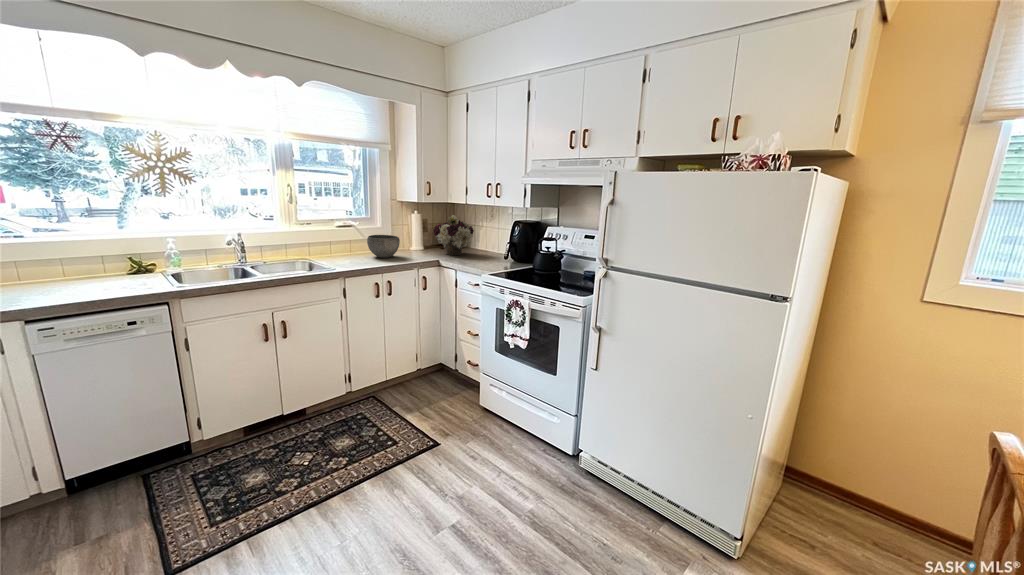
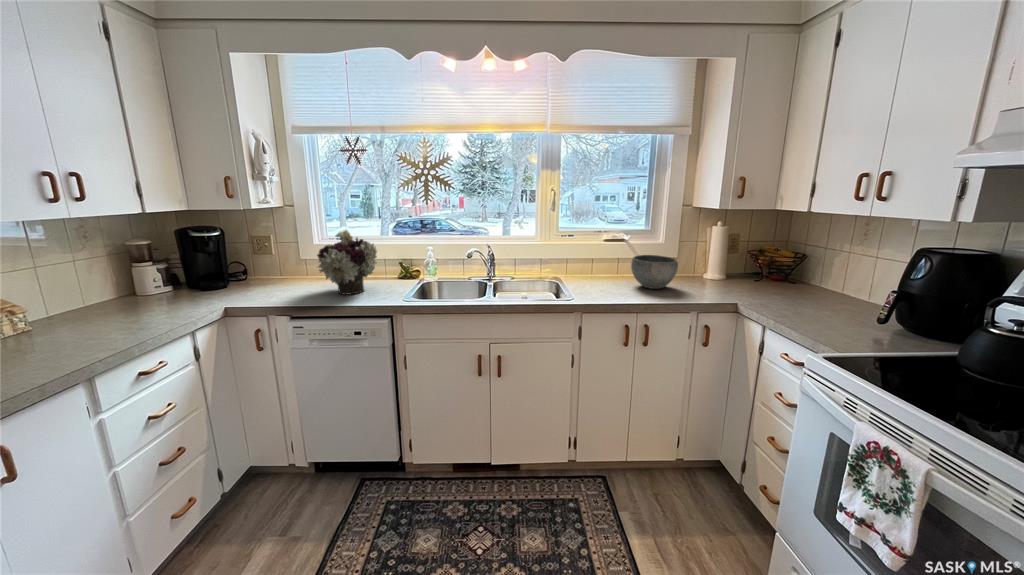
flower arrangement: present [433,215,474,255] -> present [317,230,377,295]

